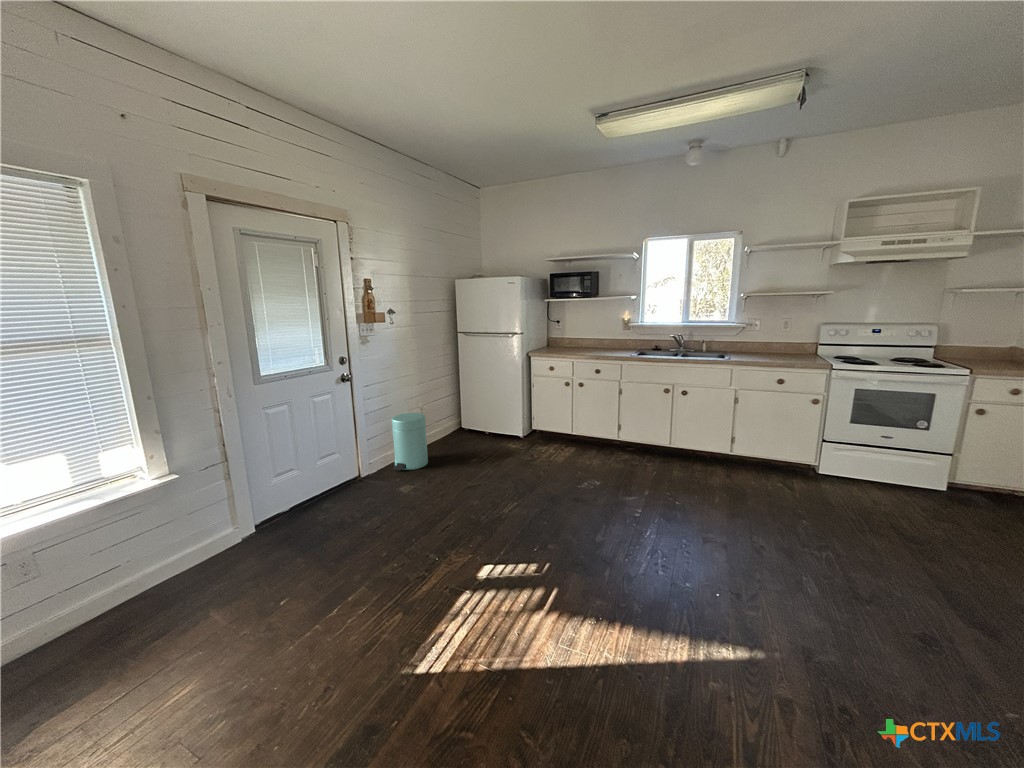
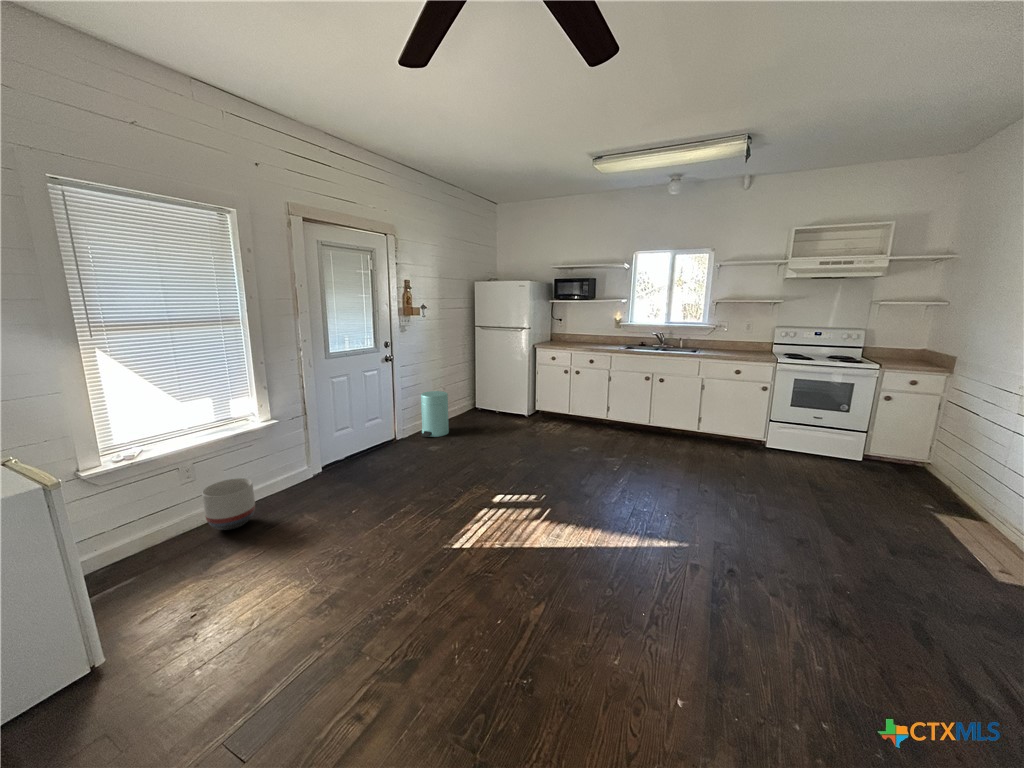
planter: none [34,567,131,652] -> present [202,478,255,530]

